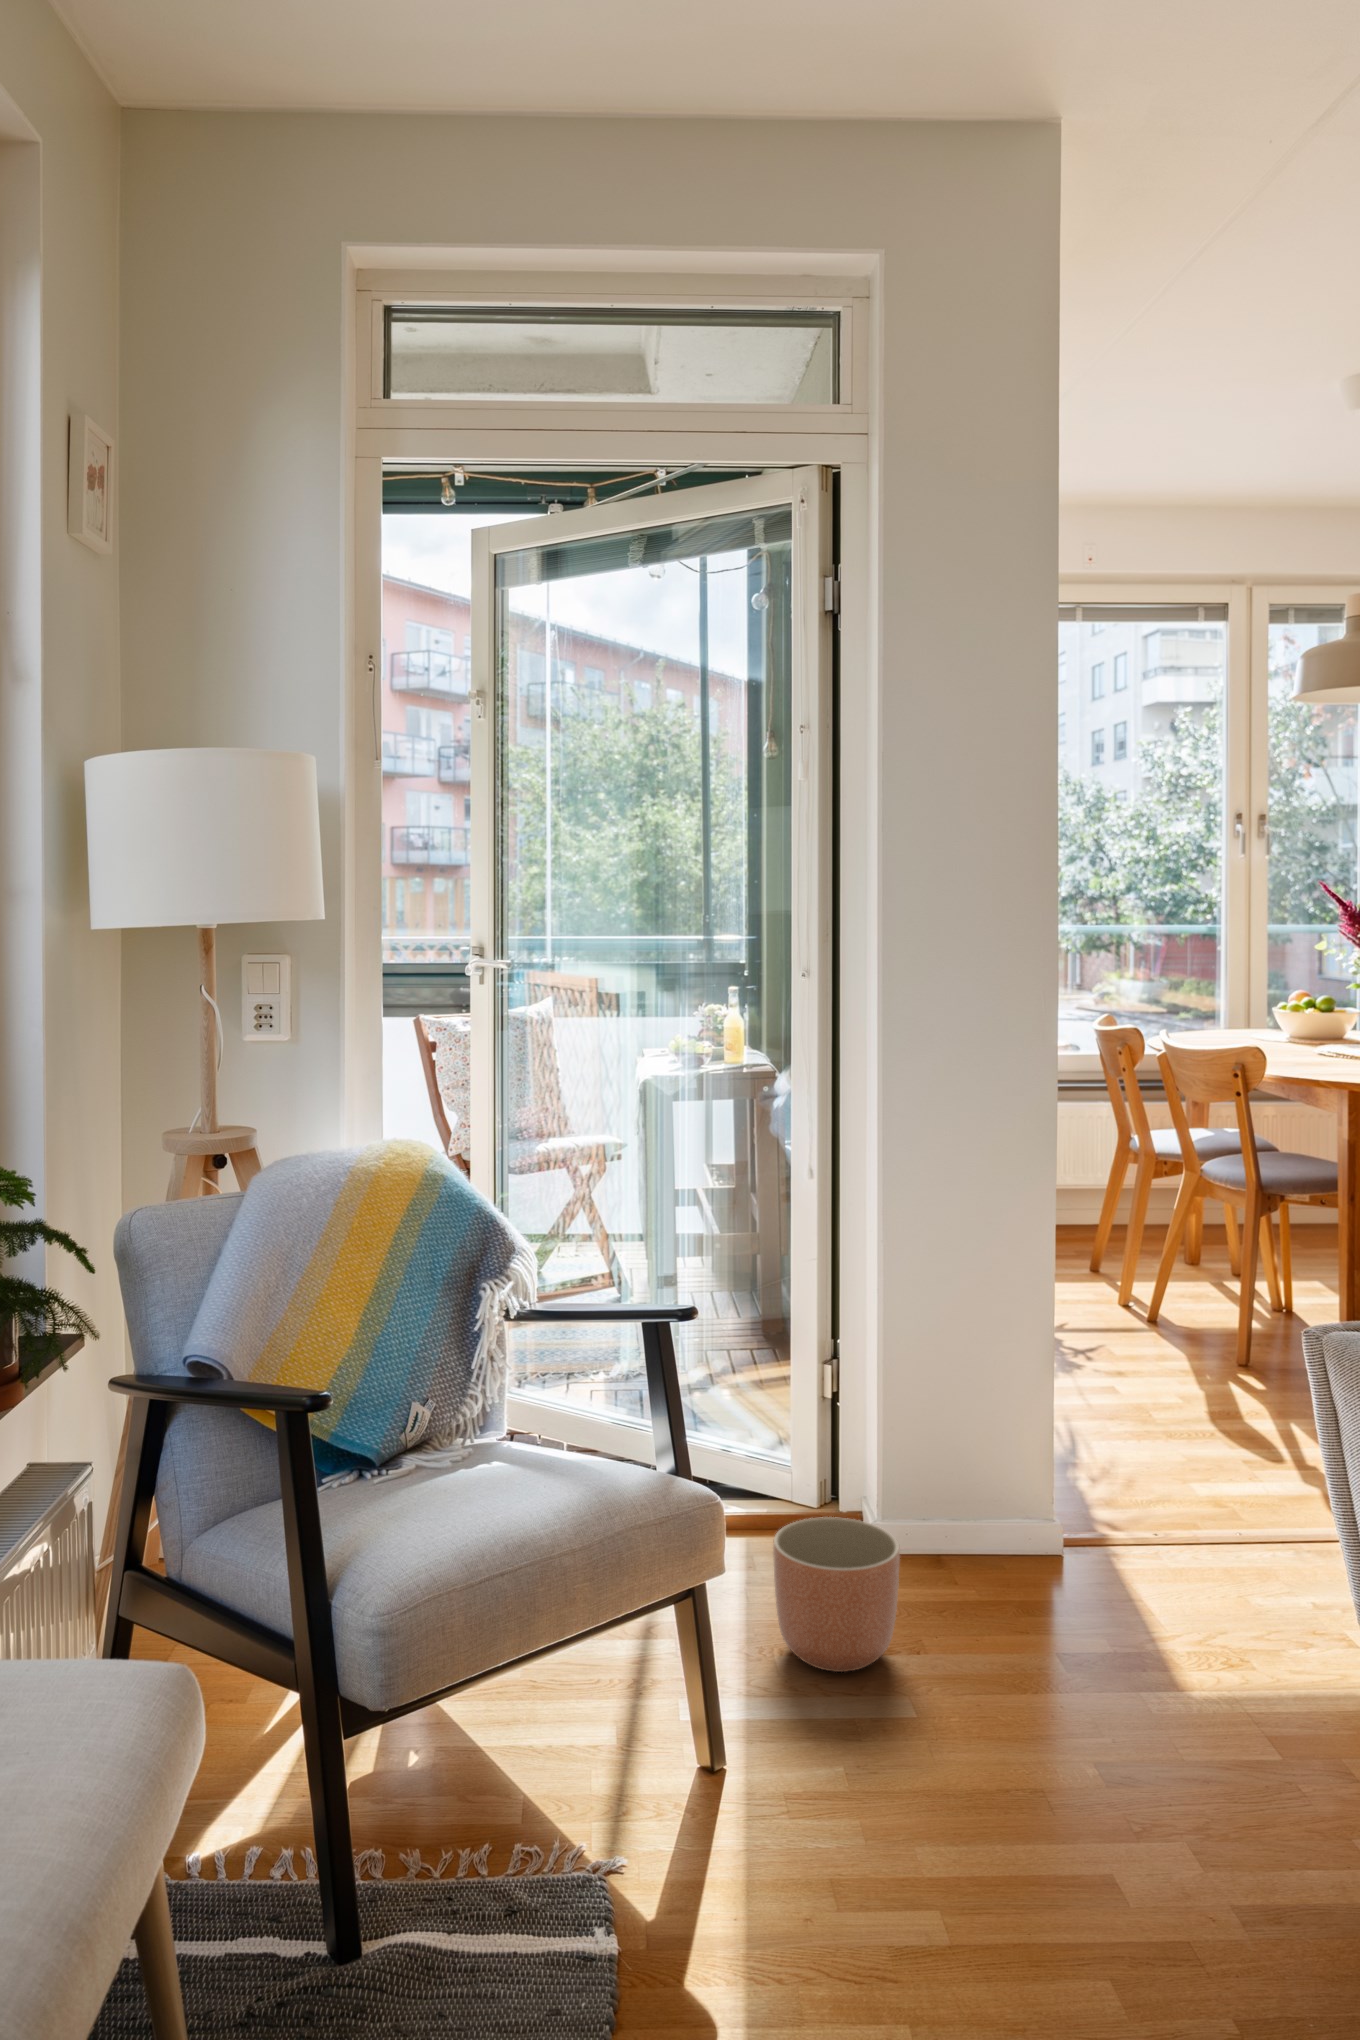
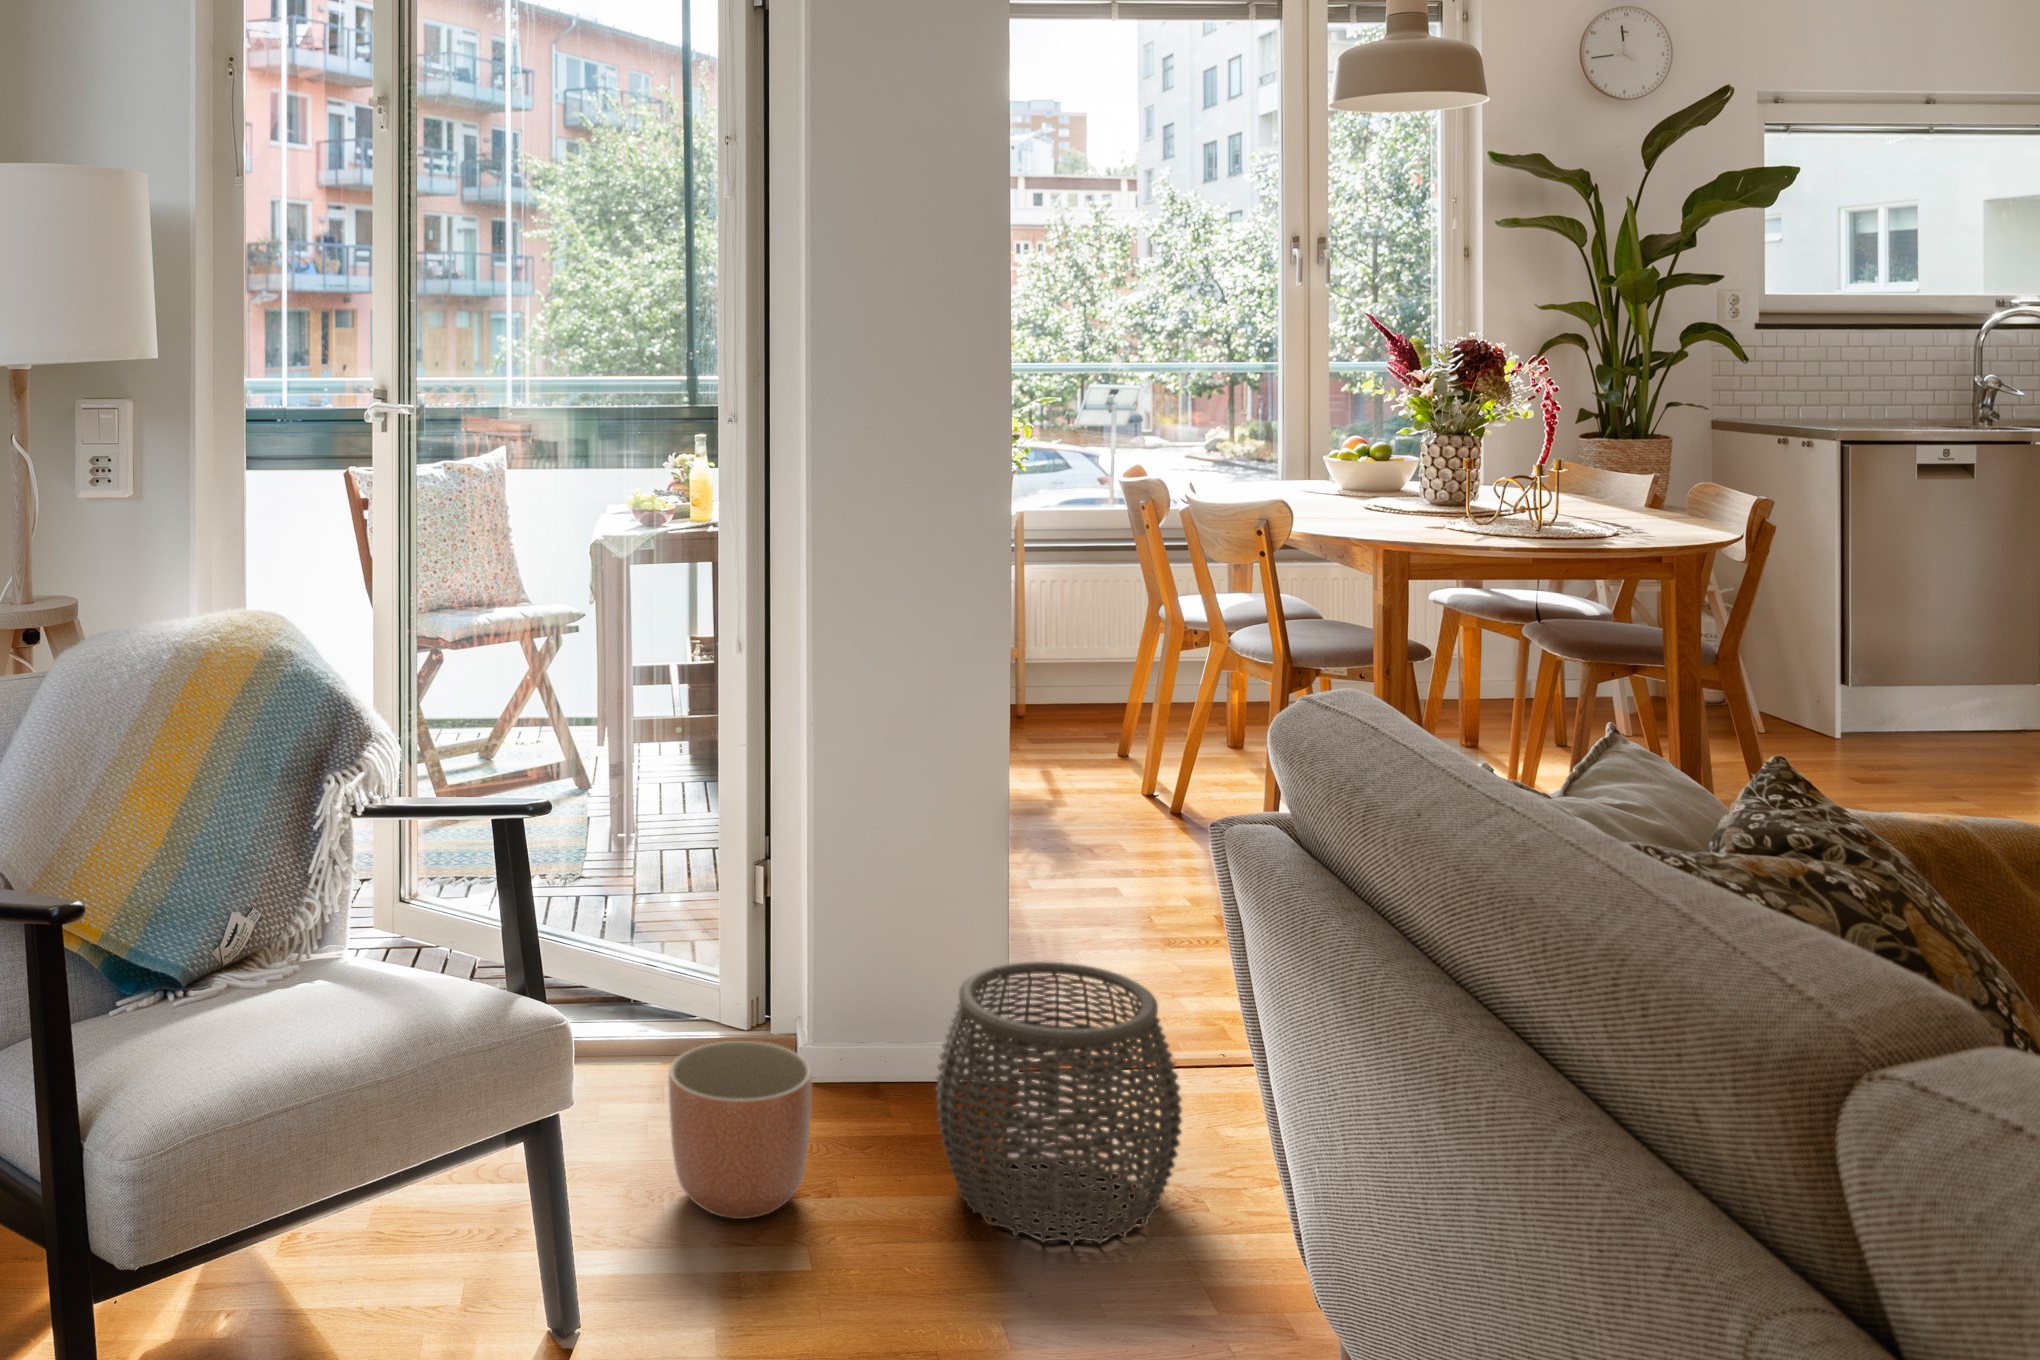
woven basket: none [1006,1451,1231,1700] -> present [936,962,1182,1245]

